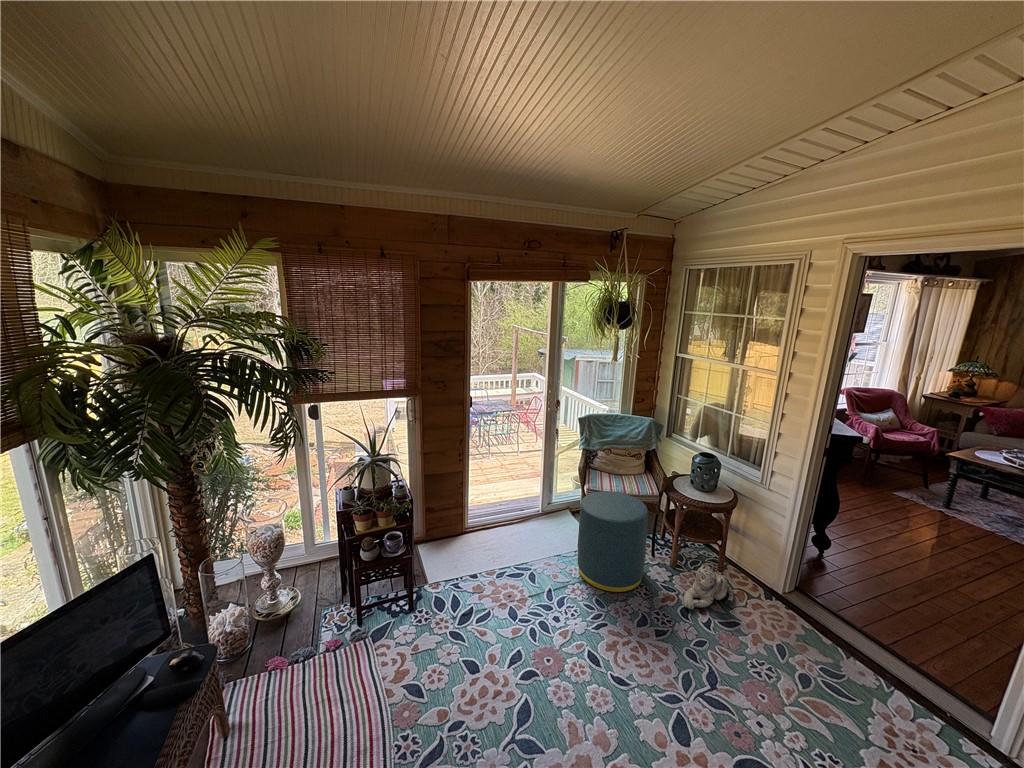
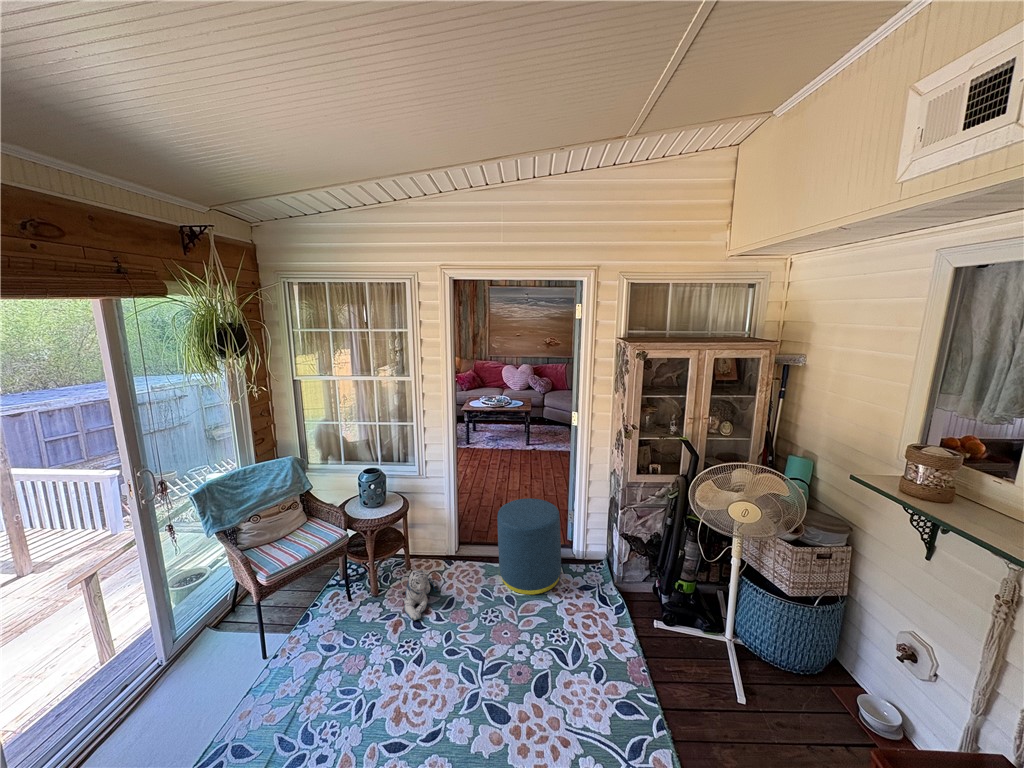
ottoman: present [578,491,648,593] -> present [497,498,561,595]

